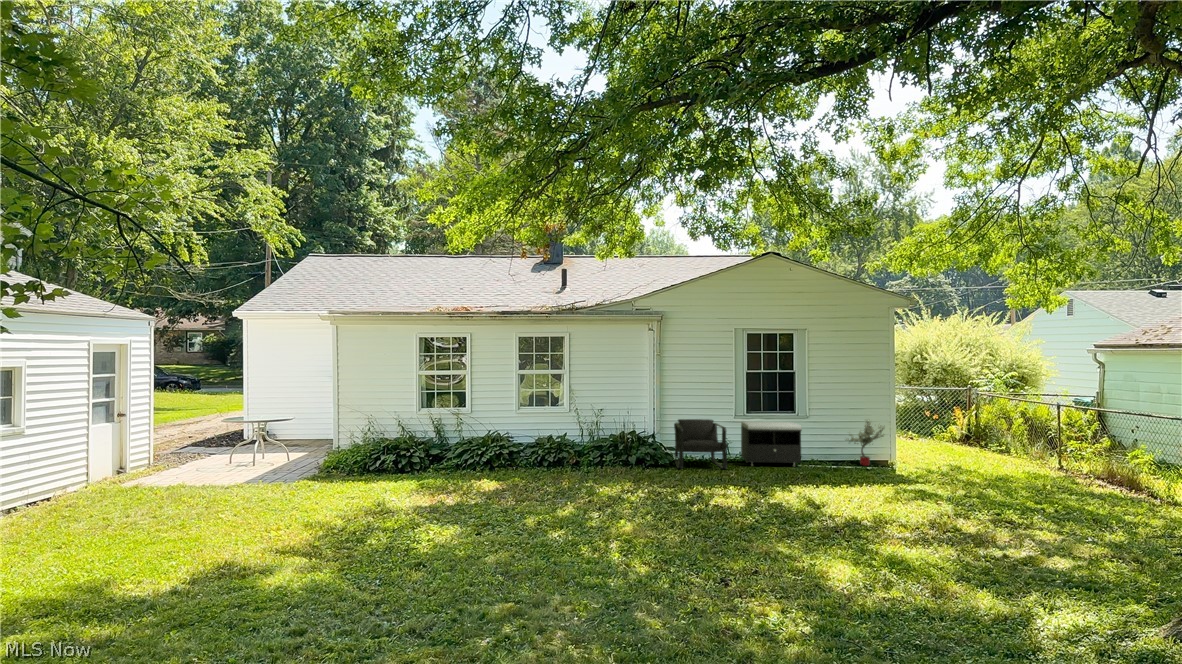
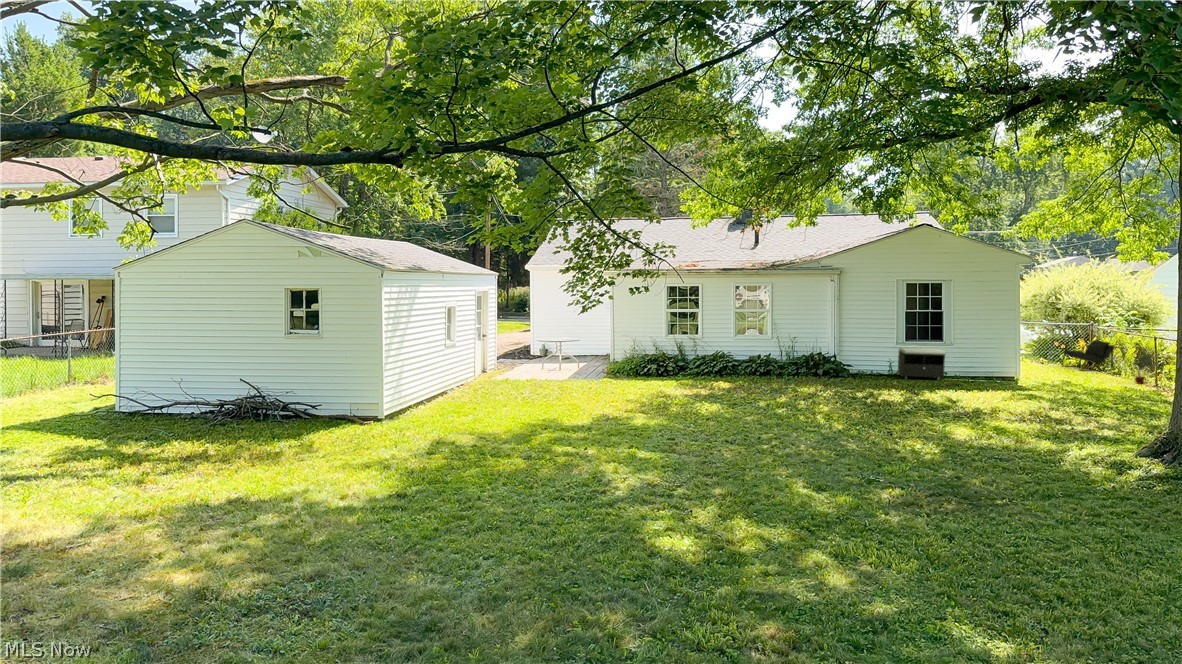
armchair: present [674,419,727,469] -> present [1061,340,1114,371]
potted tree: present [846,421,885,466] -> present [1133,350,1155,384]

